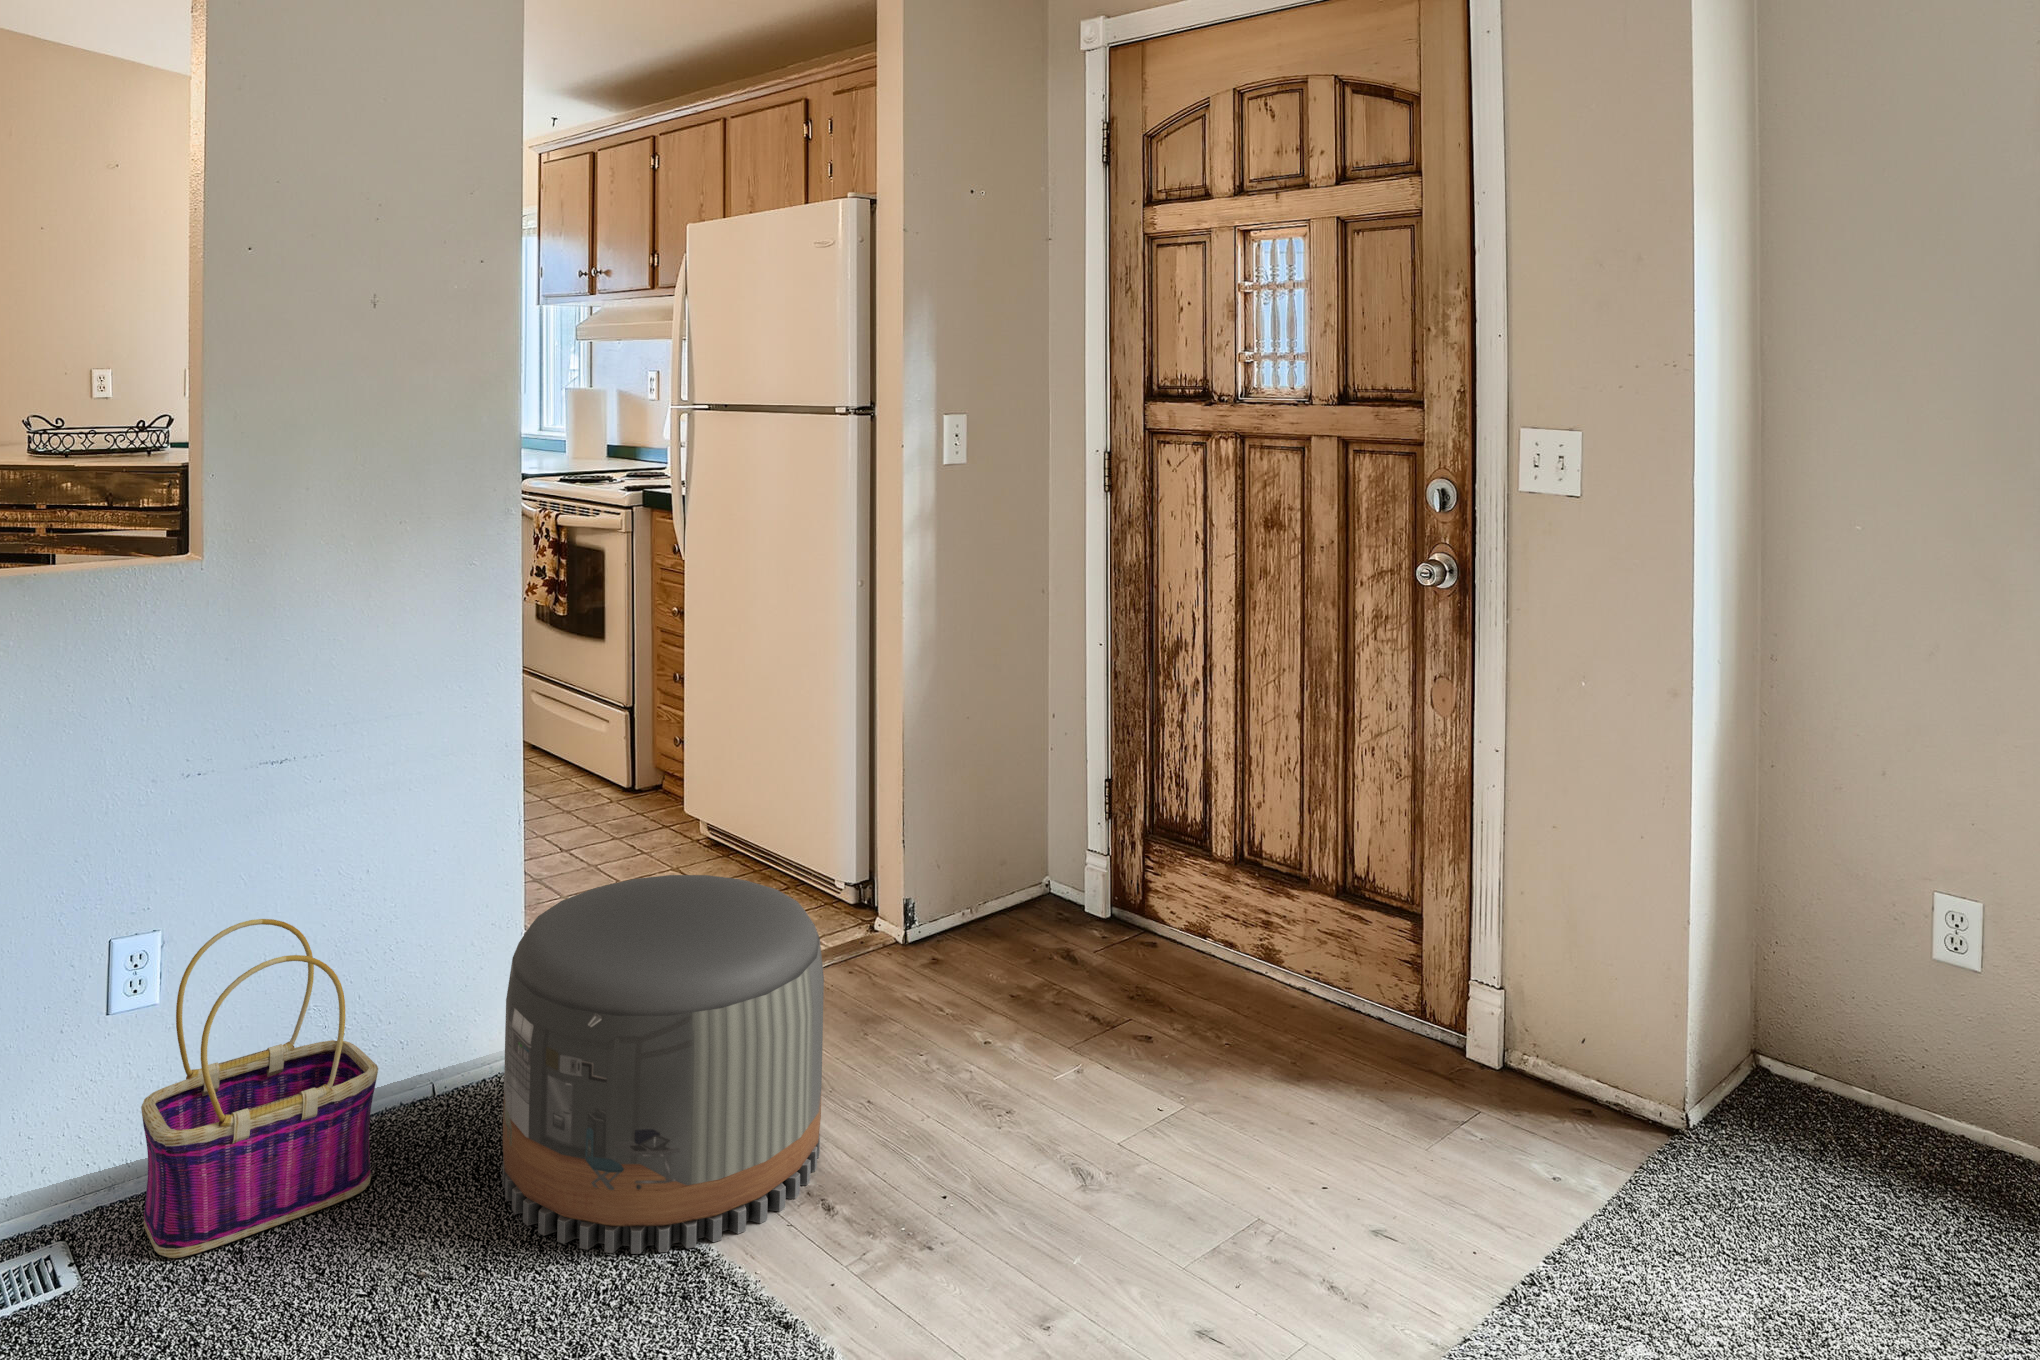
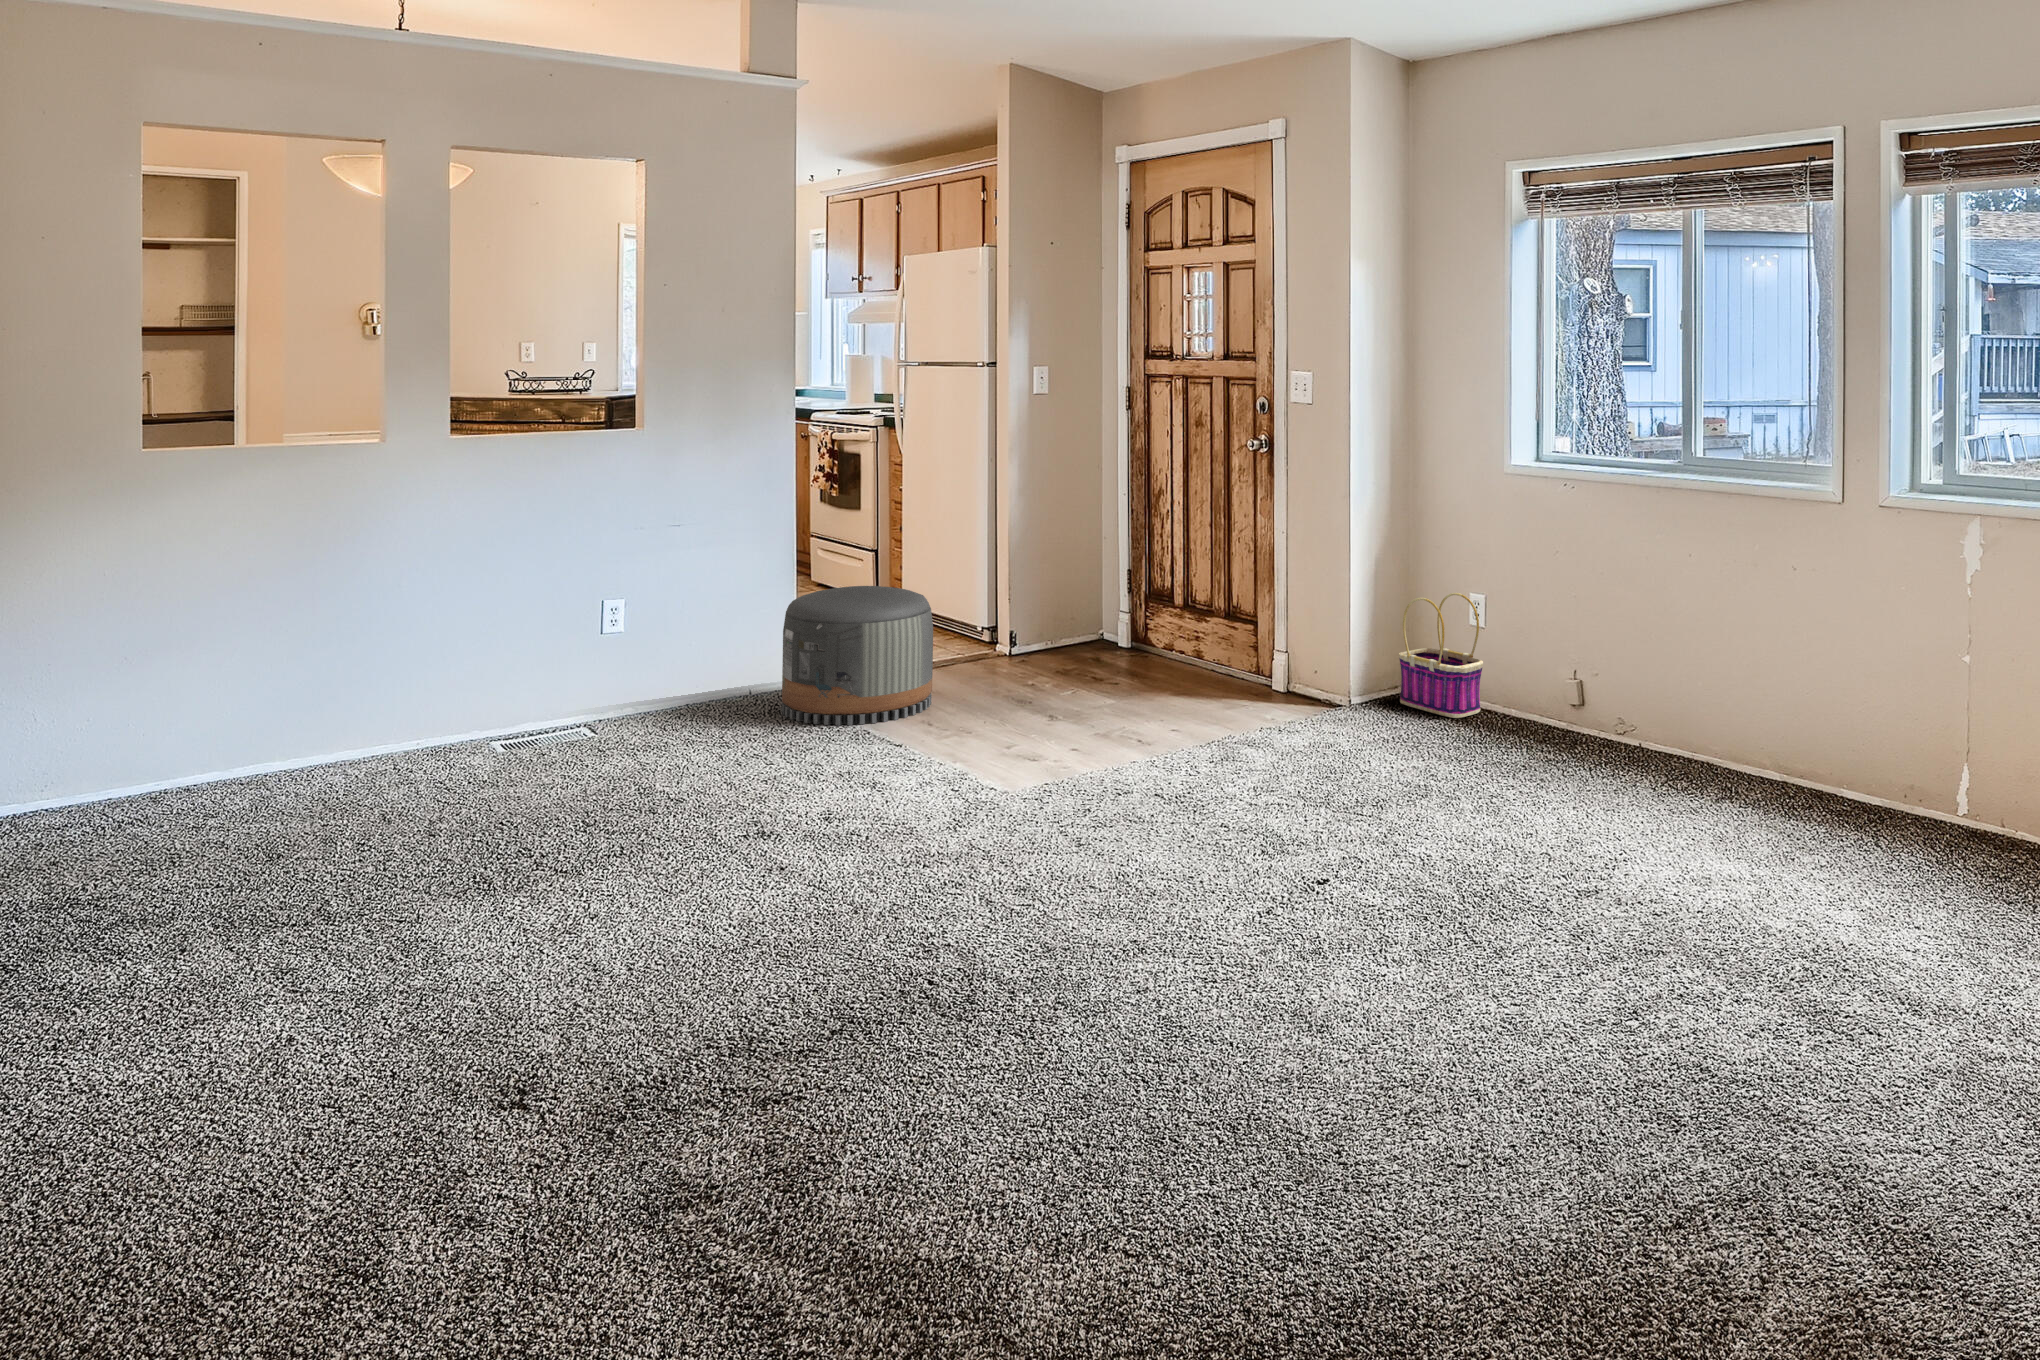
basket: present [141,919,378,1258] -> present [1399,593,1483,718]

